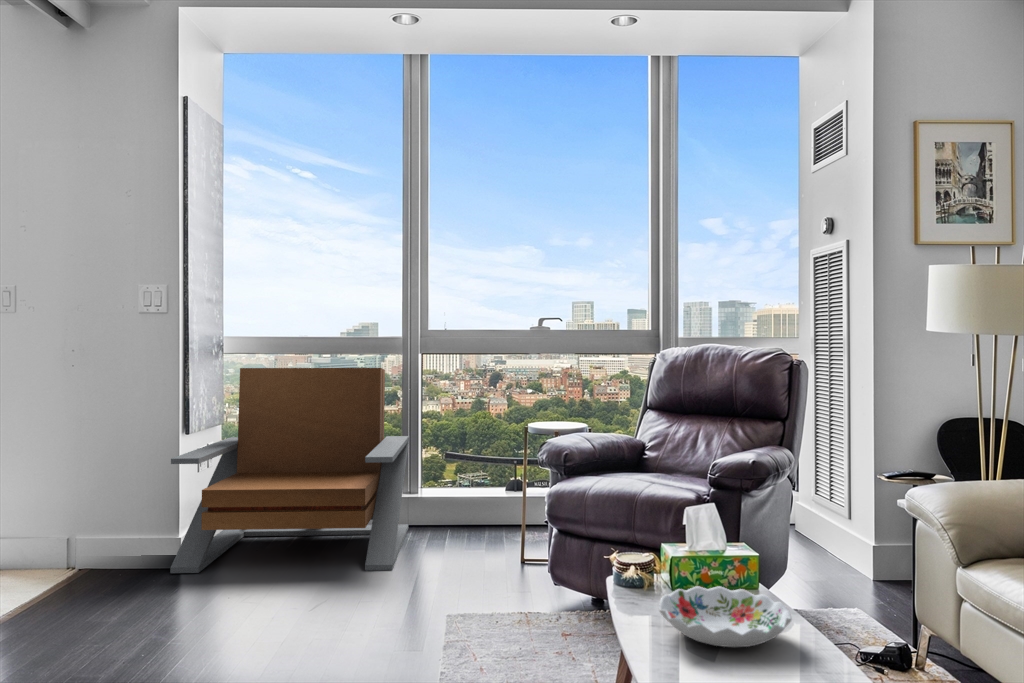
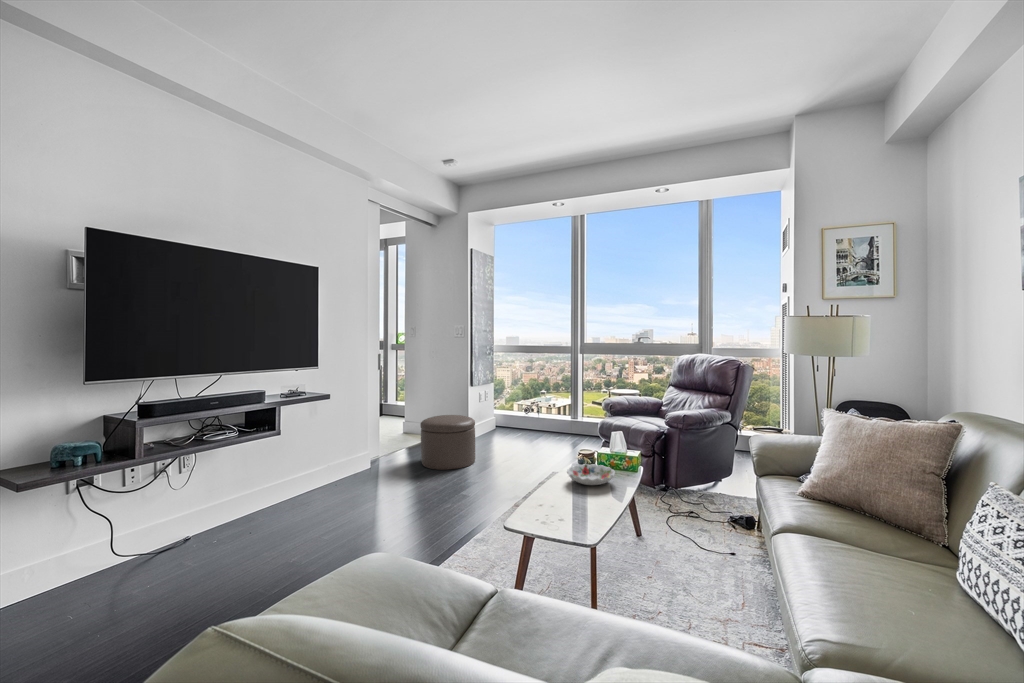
lounge chair: present [170,368,409,573] -> none [464,359,572,452]
ottoman: none [74,502,233,657] -> present [420,415,475,470]

